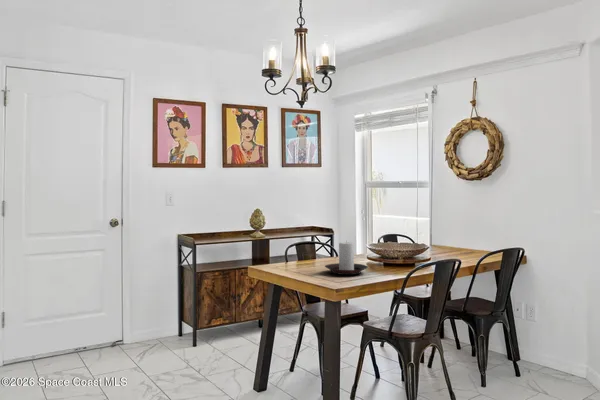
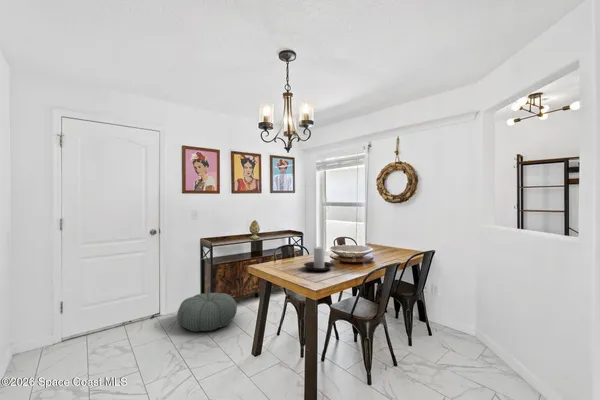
pouf: none [149,312,232,362] -> present [177,293,237,331]

